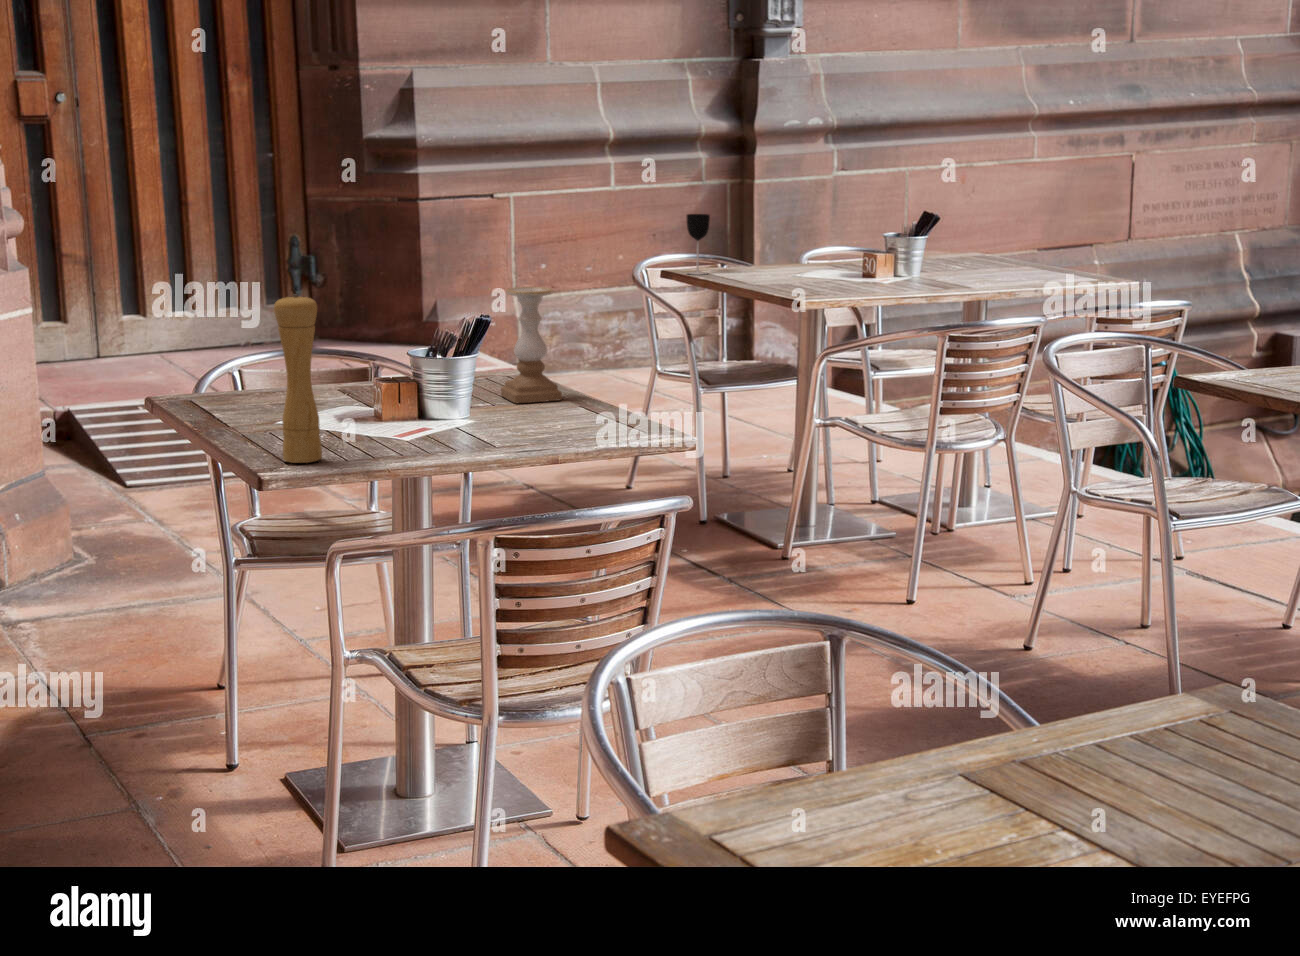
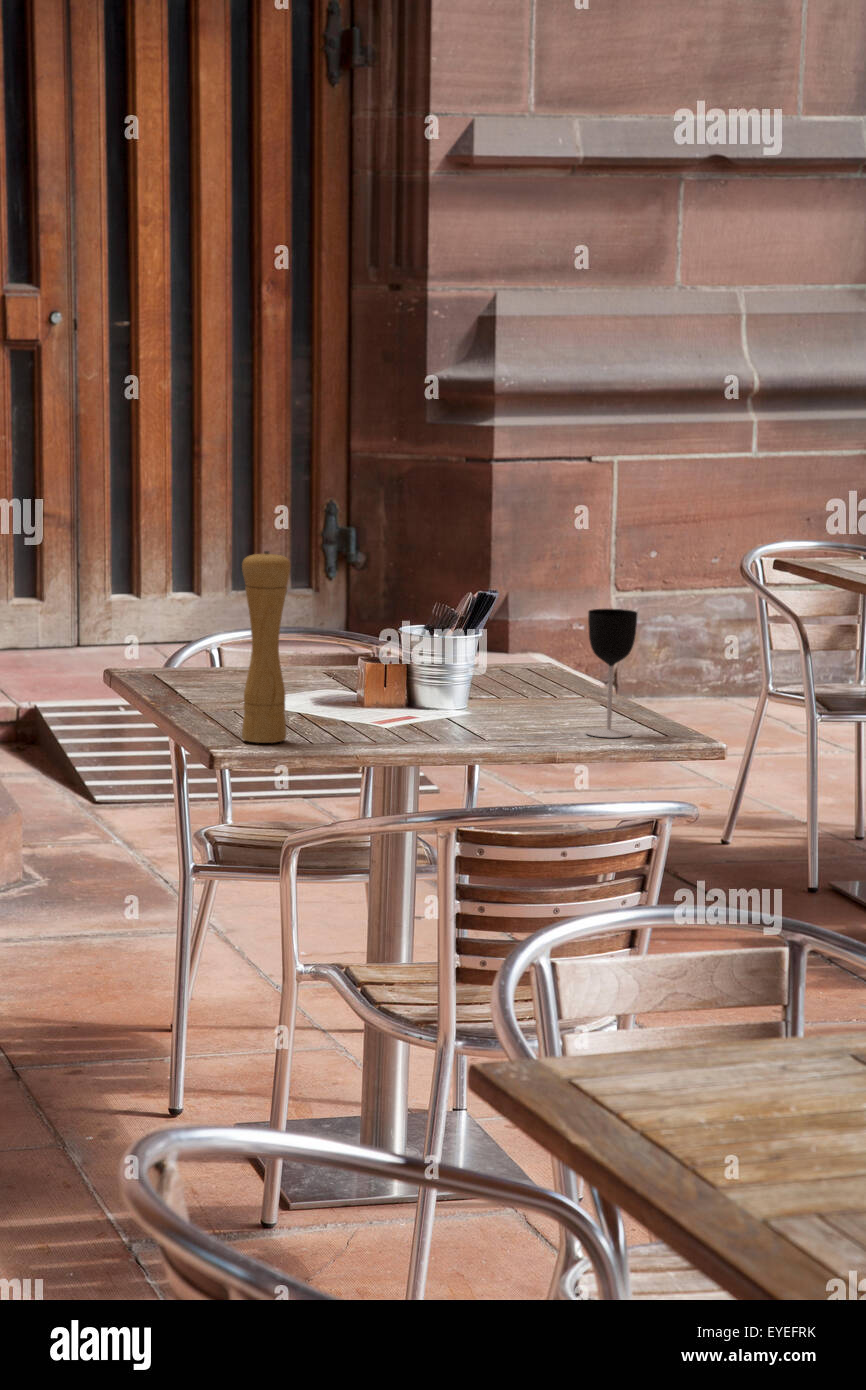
wine glass: present [687,214,710,275] -> present [586,609,638,737]
candle holder: present [501,287,562,403] -> none [518,560,589,699]

